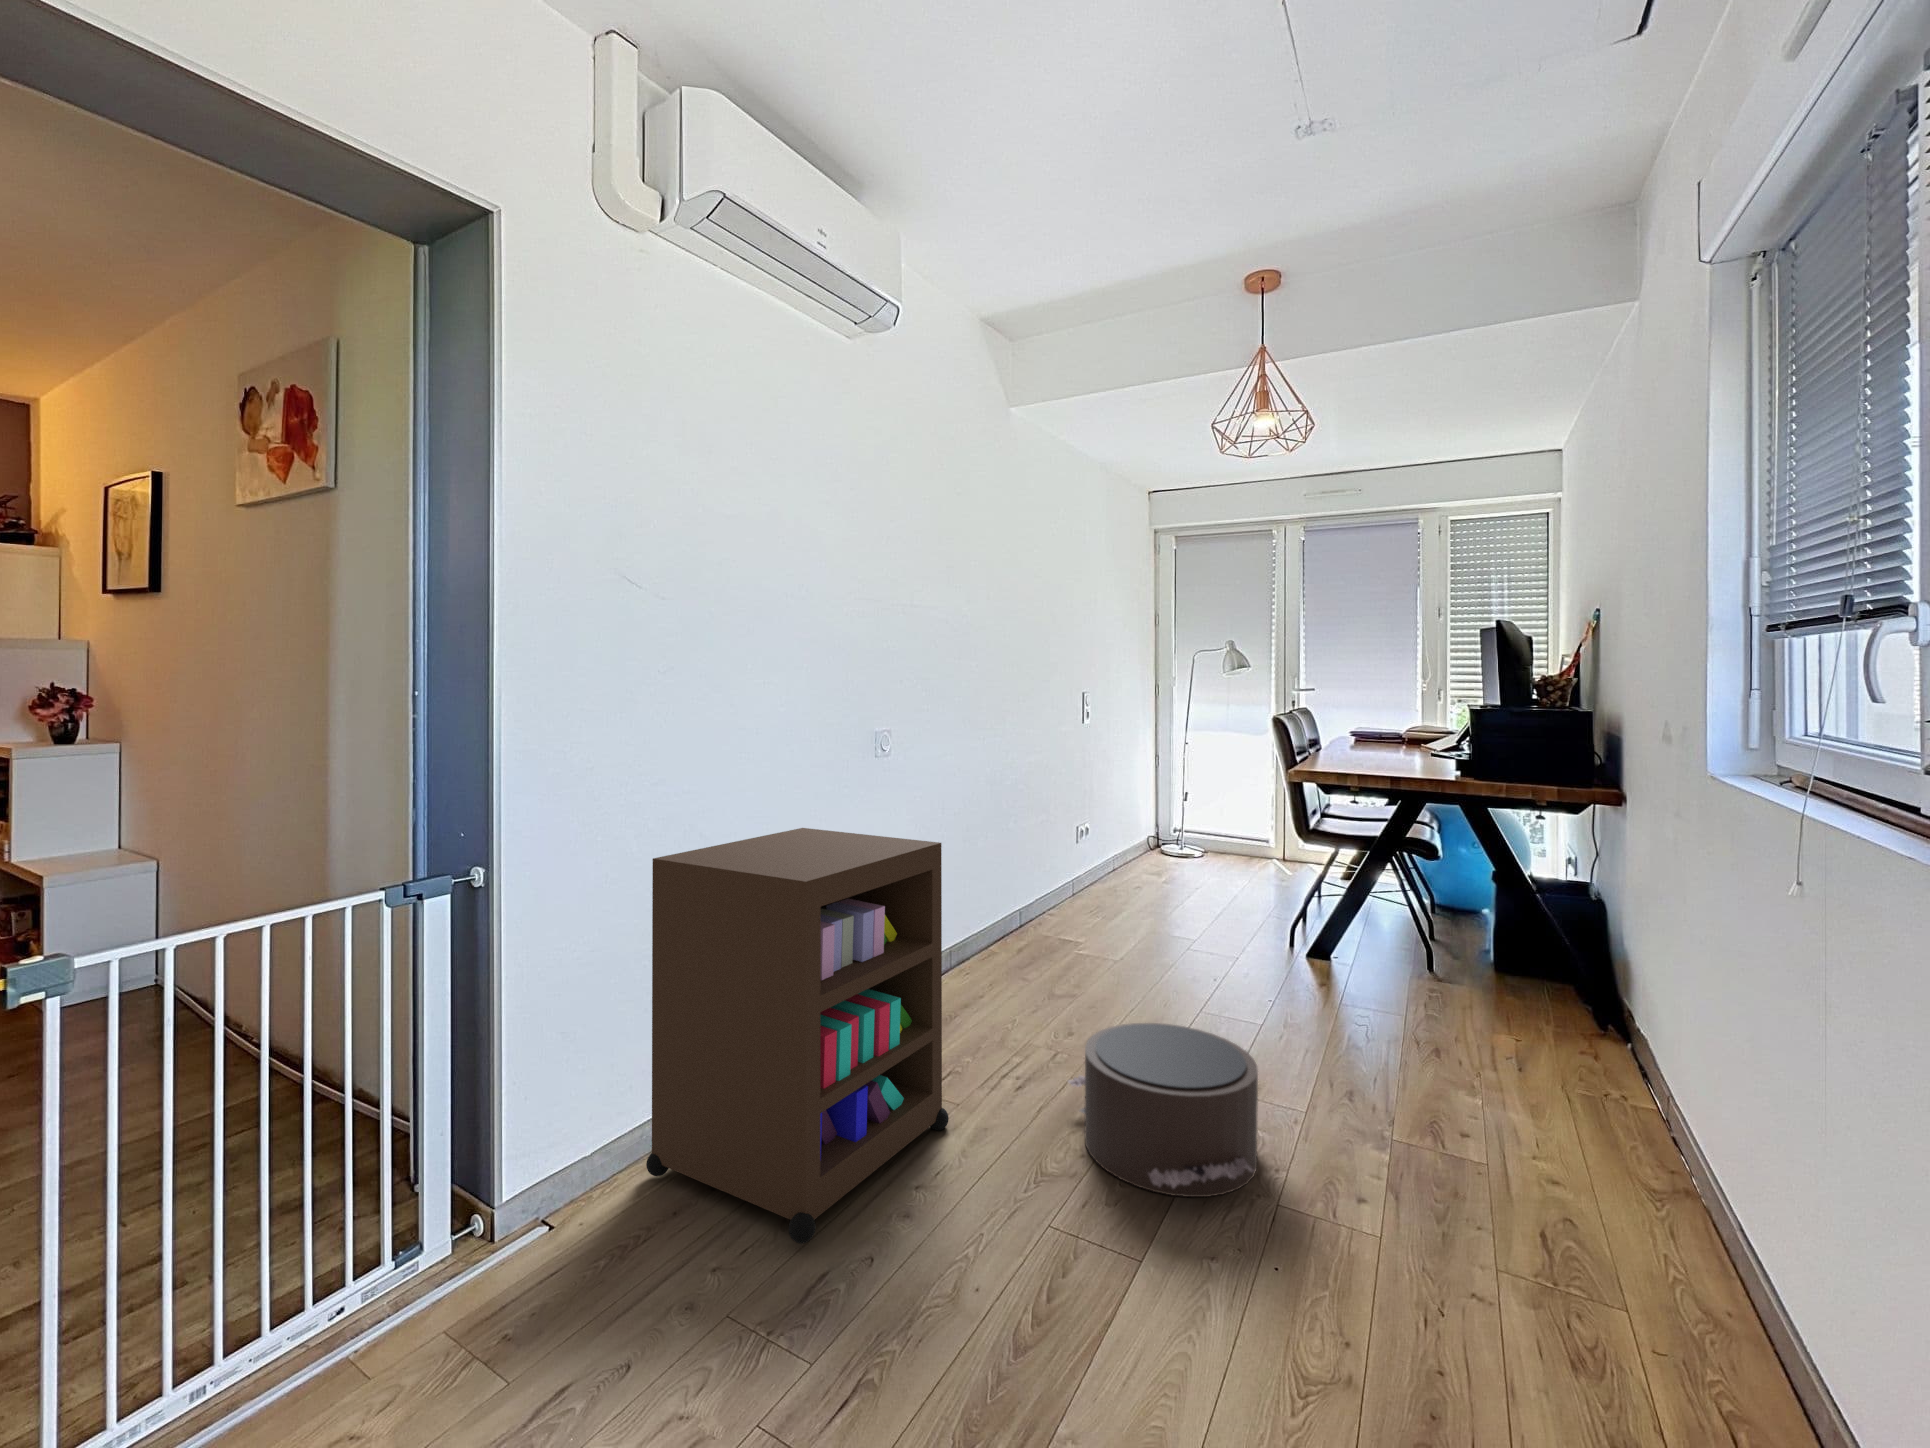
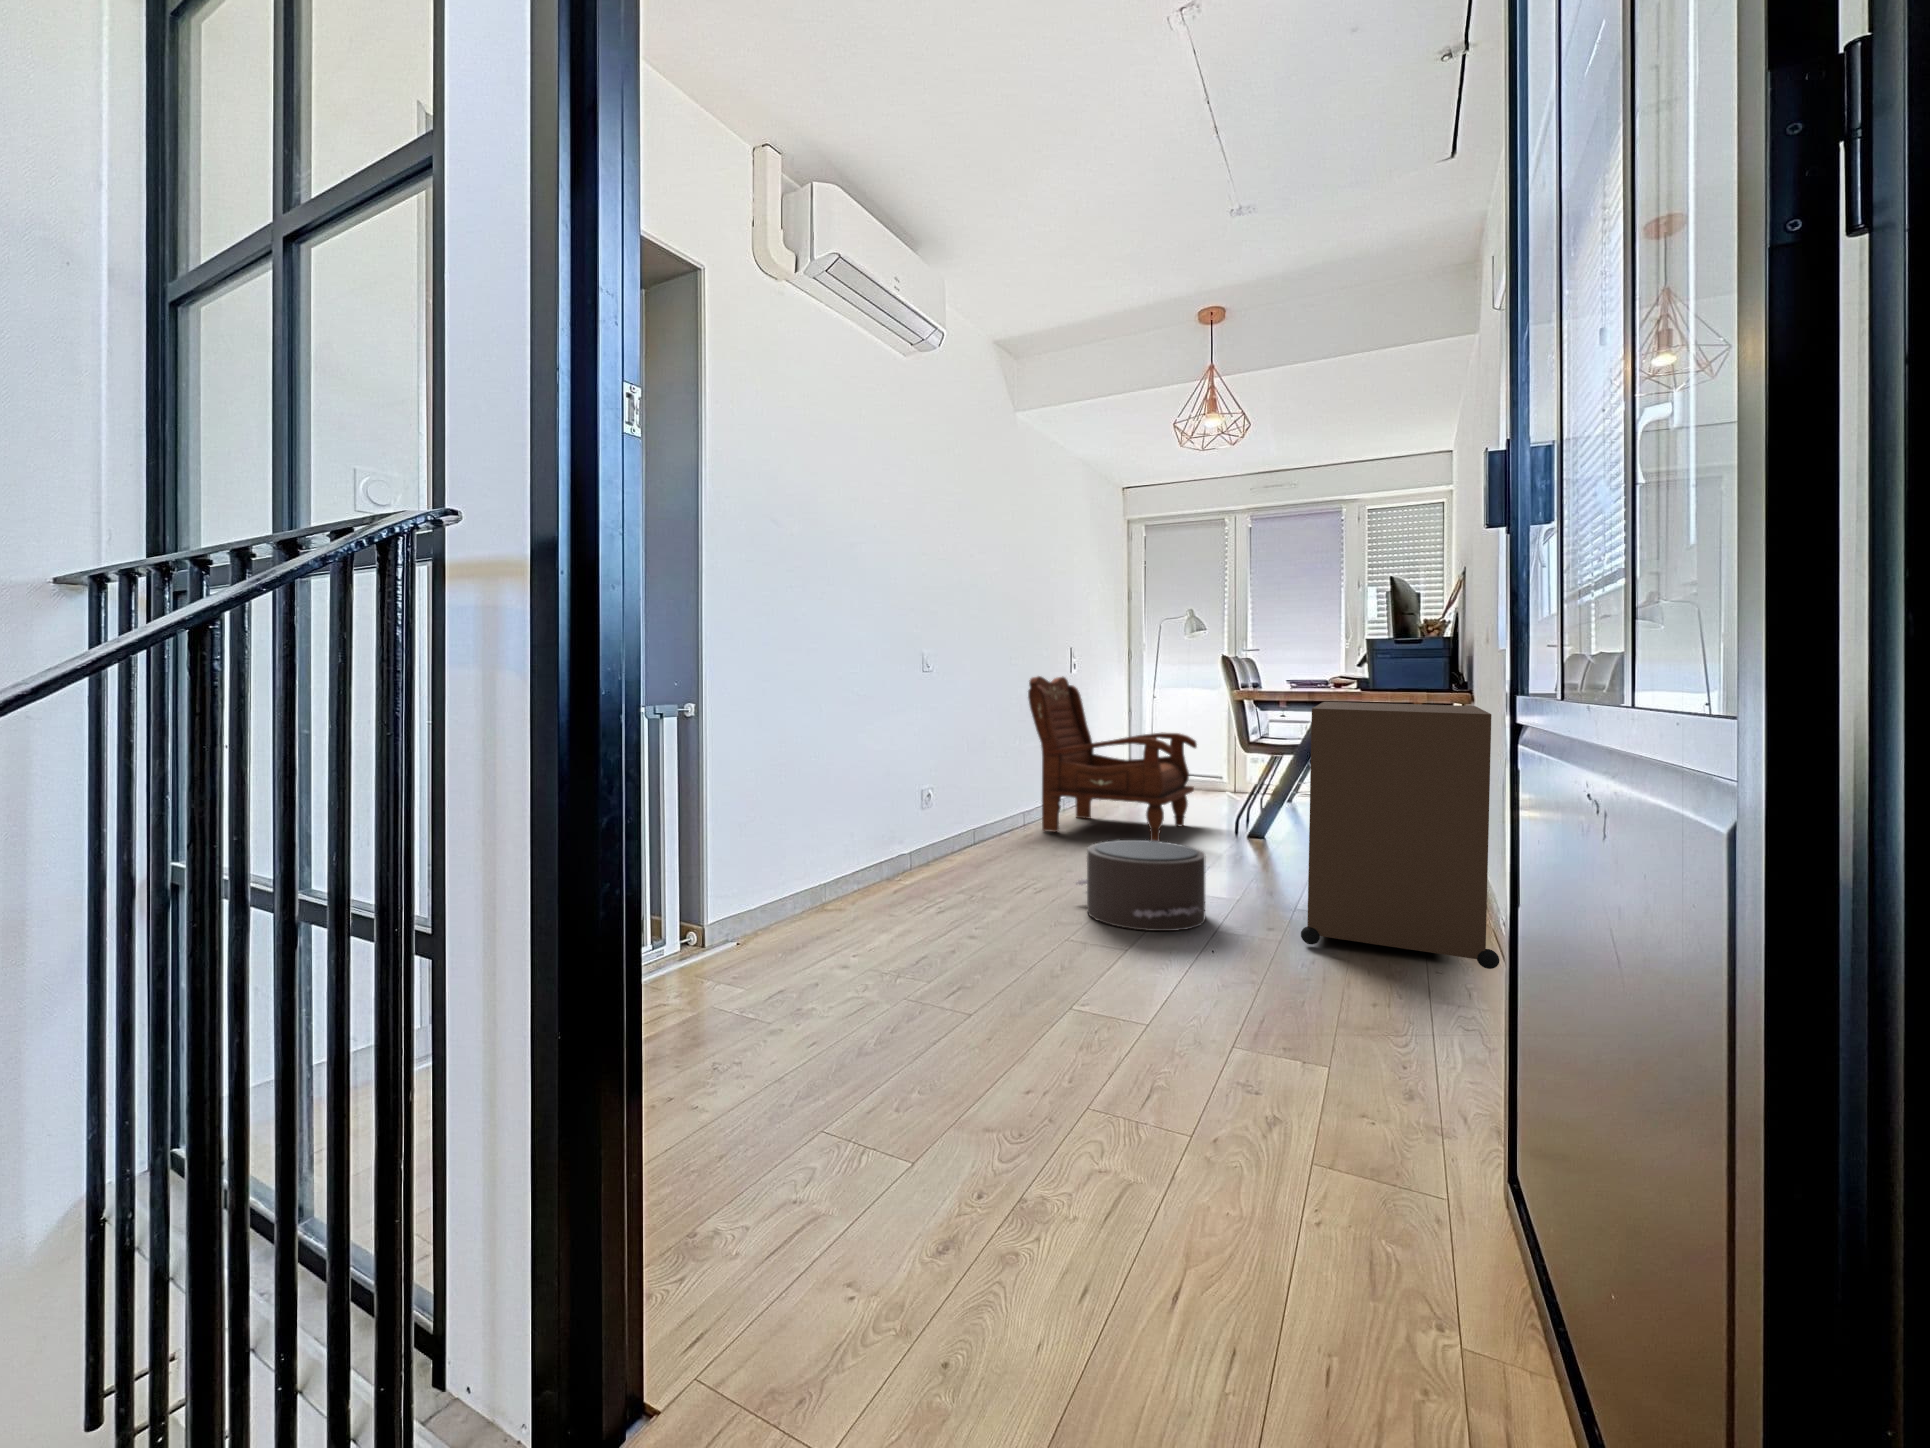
armchair: none [1025,736,1240,964] -> present [1028,676,1197,841]
storage cabinet: present [646,828,949,1243] -> present [1301,702,1499,969]

